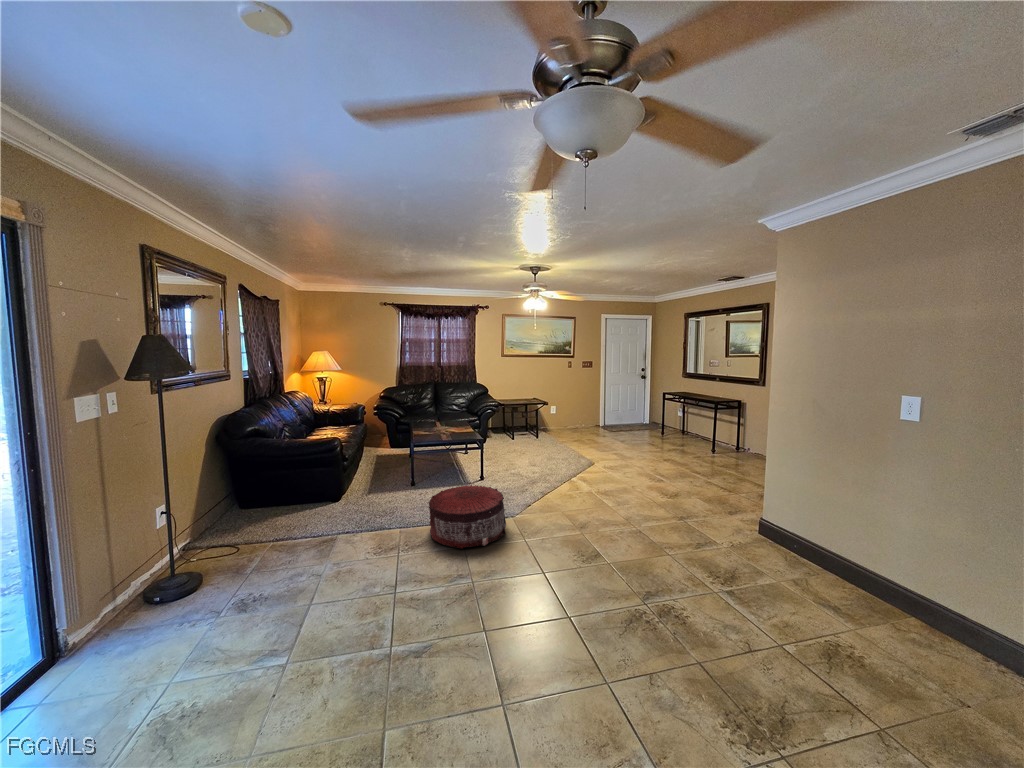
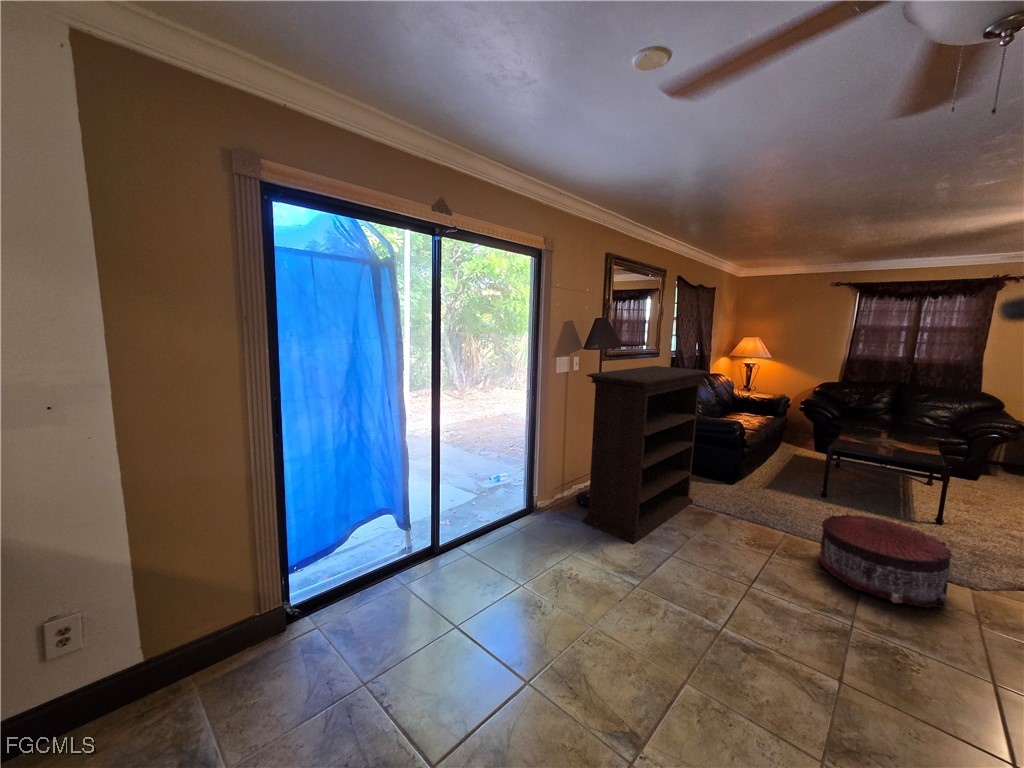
bookshelf: none [142,388,309,628] -> present [582,366,708,544]

